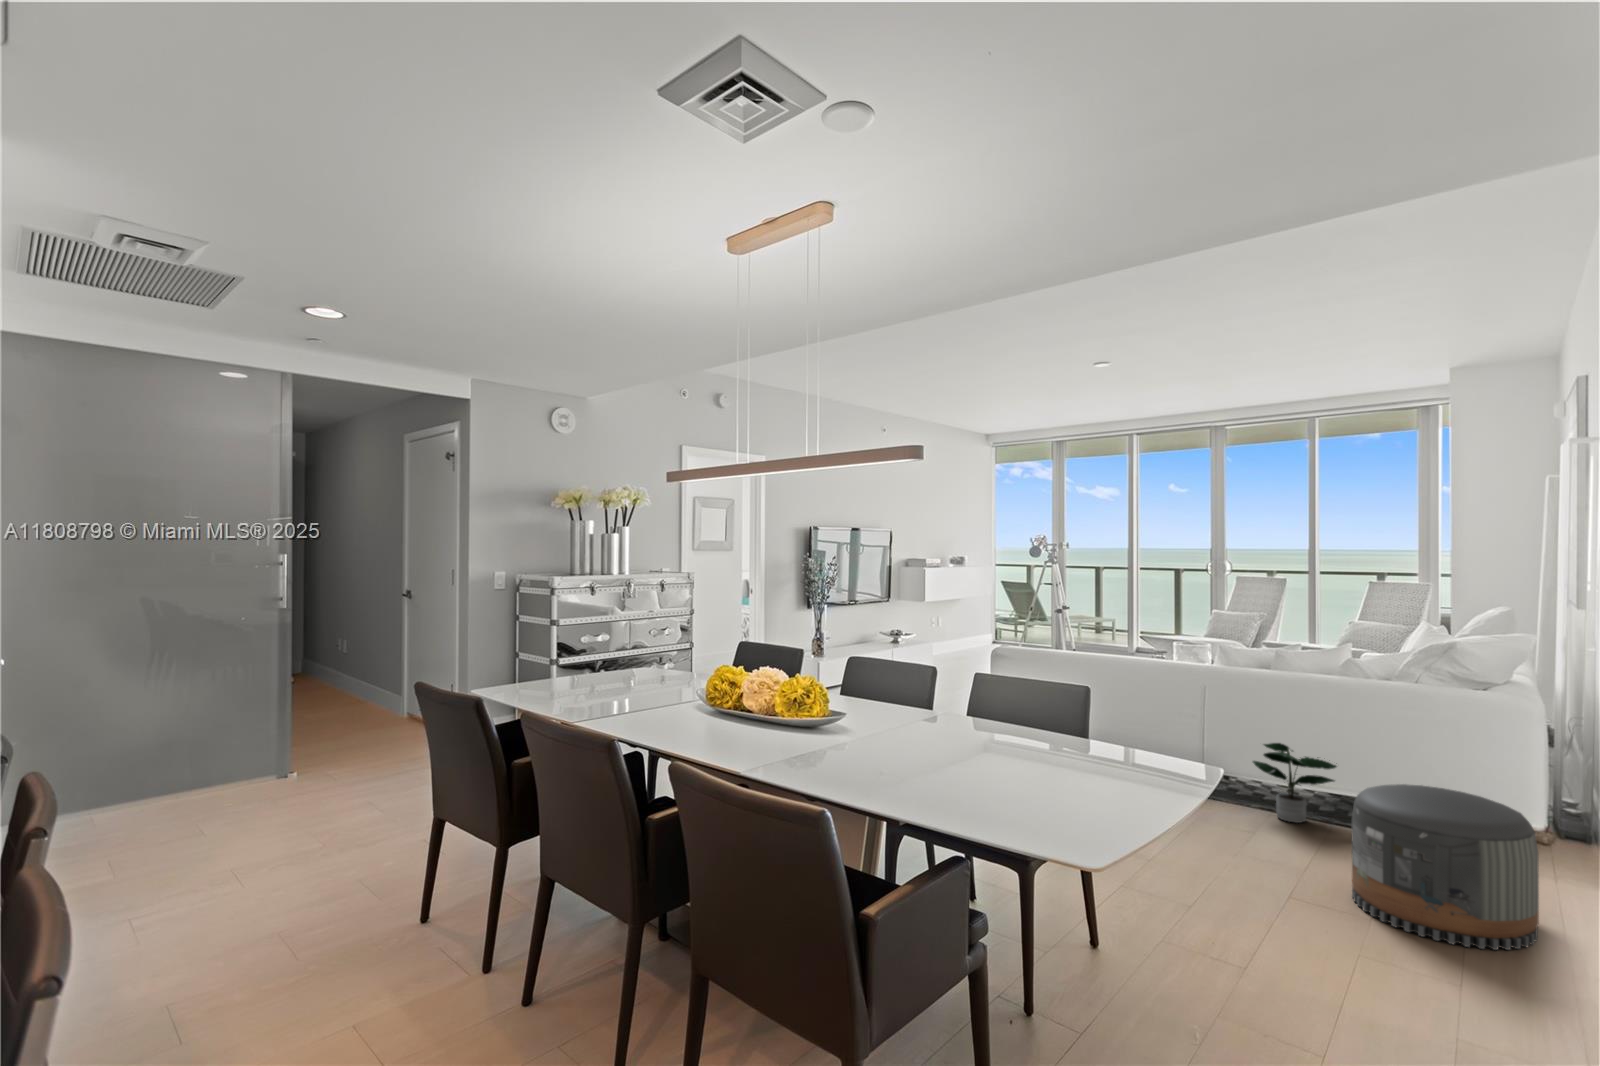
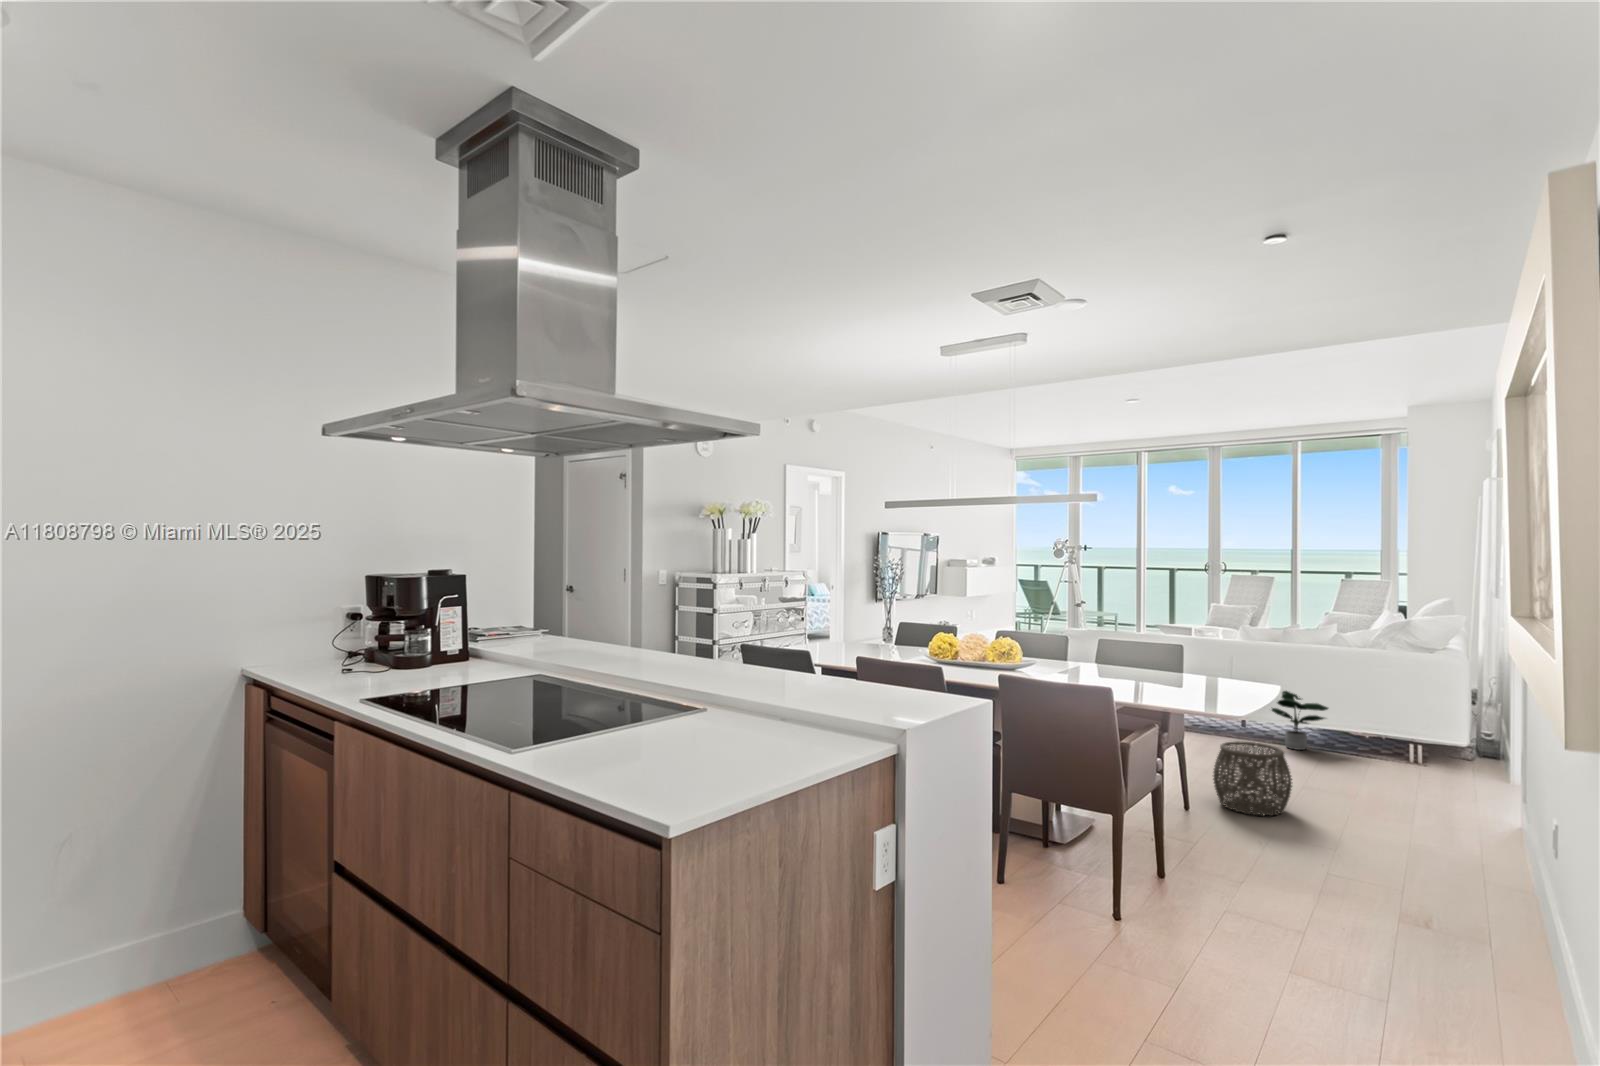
pouf: present [1352,784,1539,950] -> none [1343,711,1459,806]
woven basket: none [1137,836,1262,968] -> present [1213,741,1292,816]

